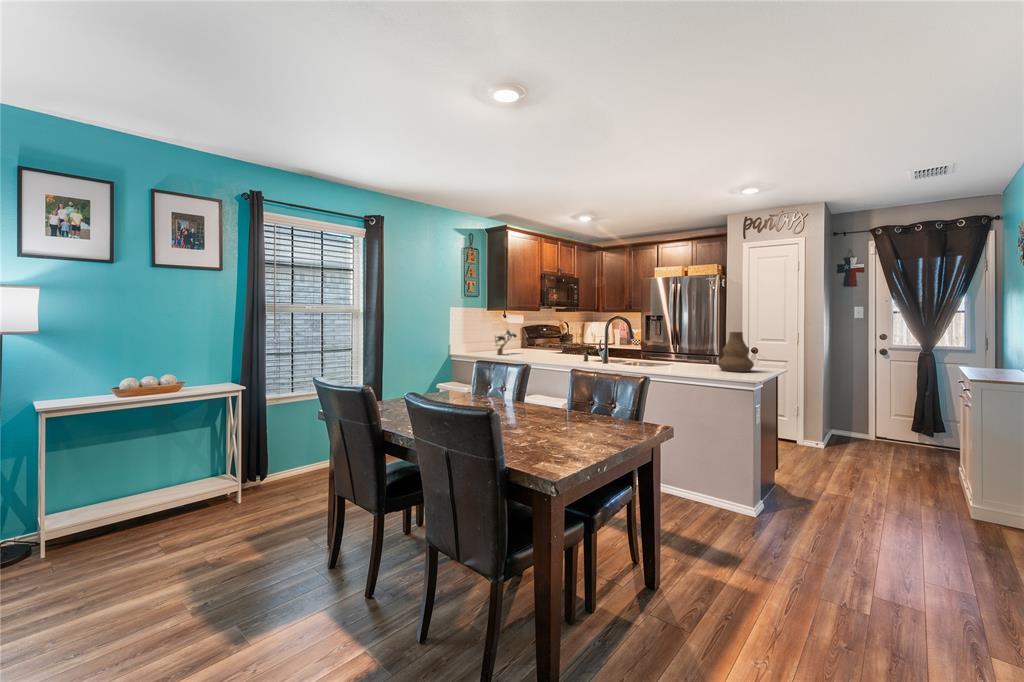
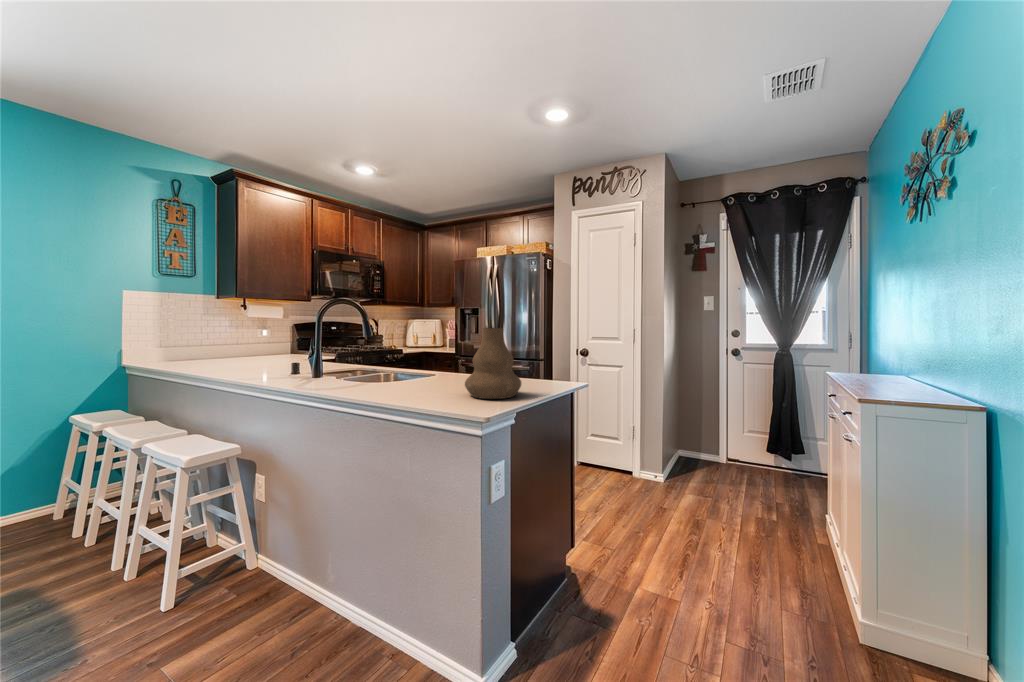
potted plant: present [495,330,517,355] -> none [174,325,237,365]

